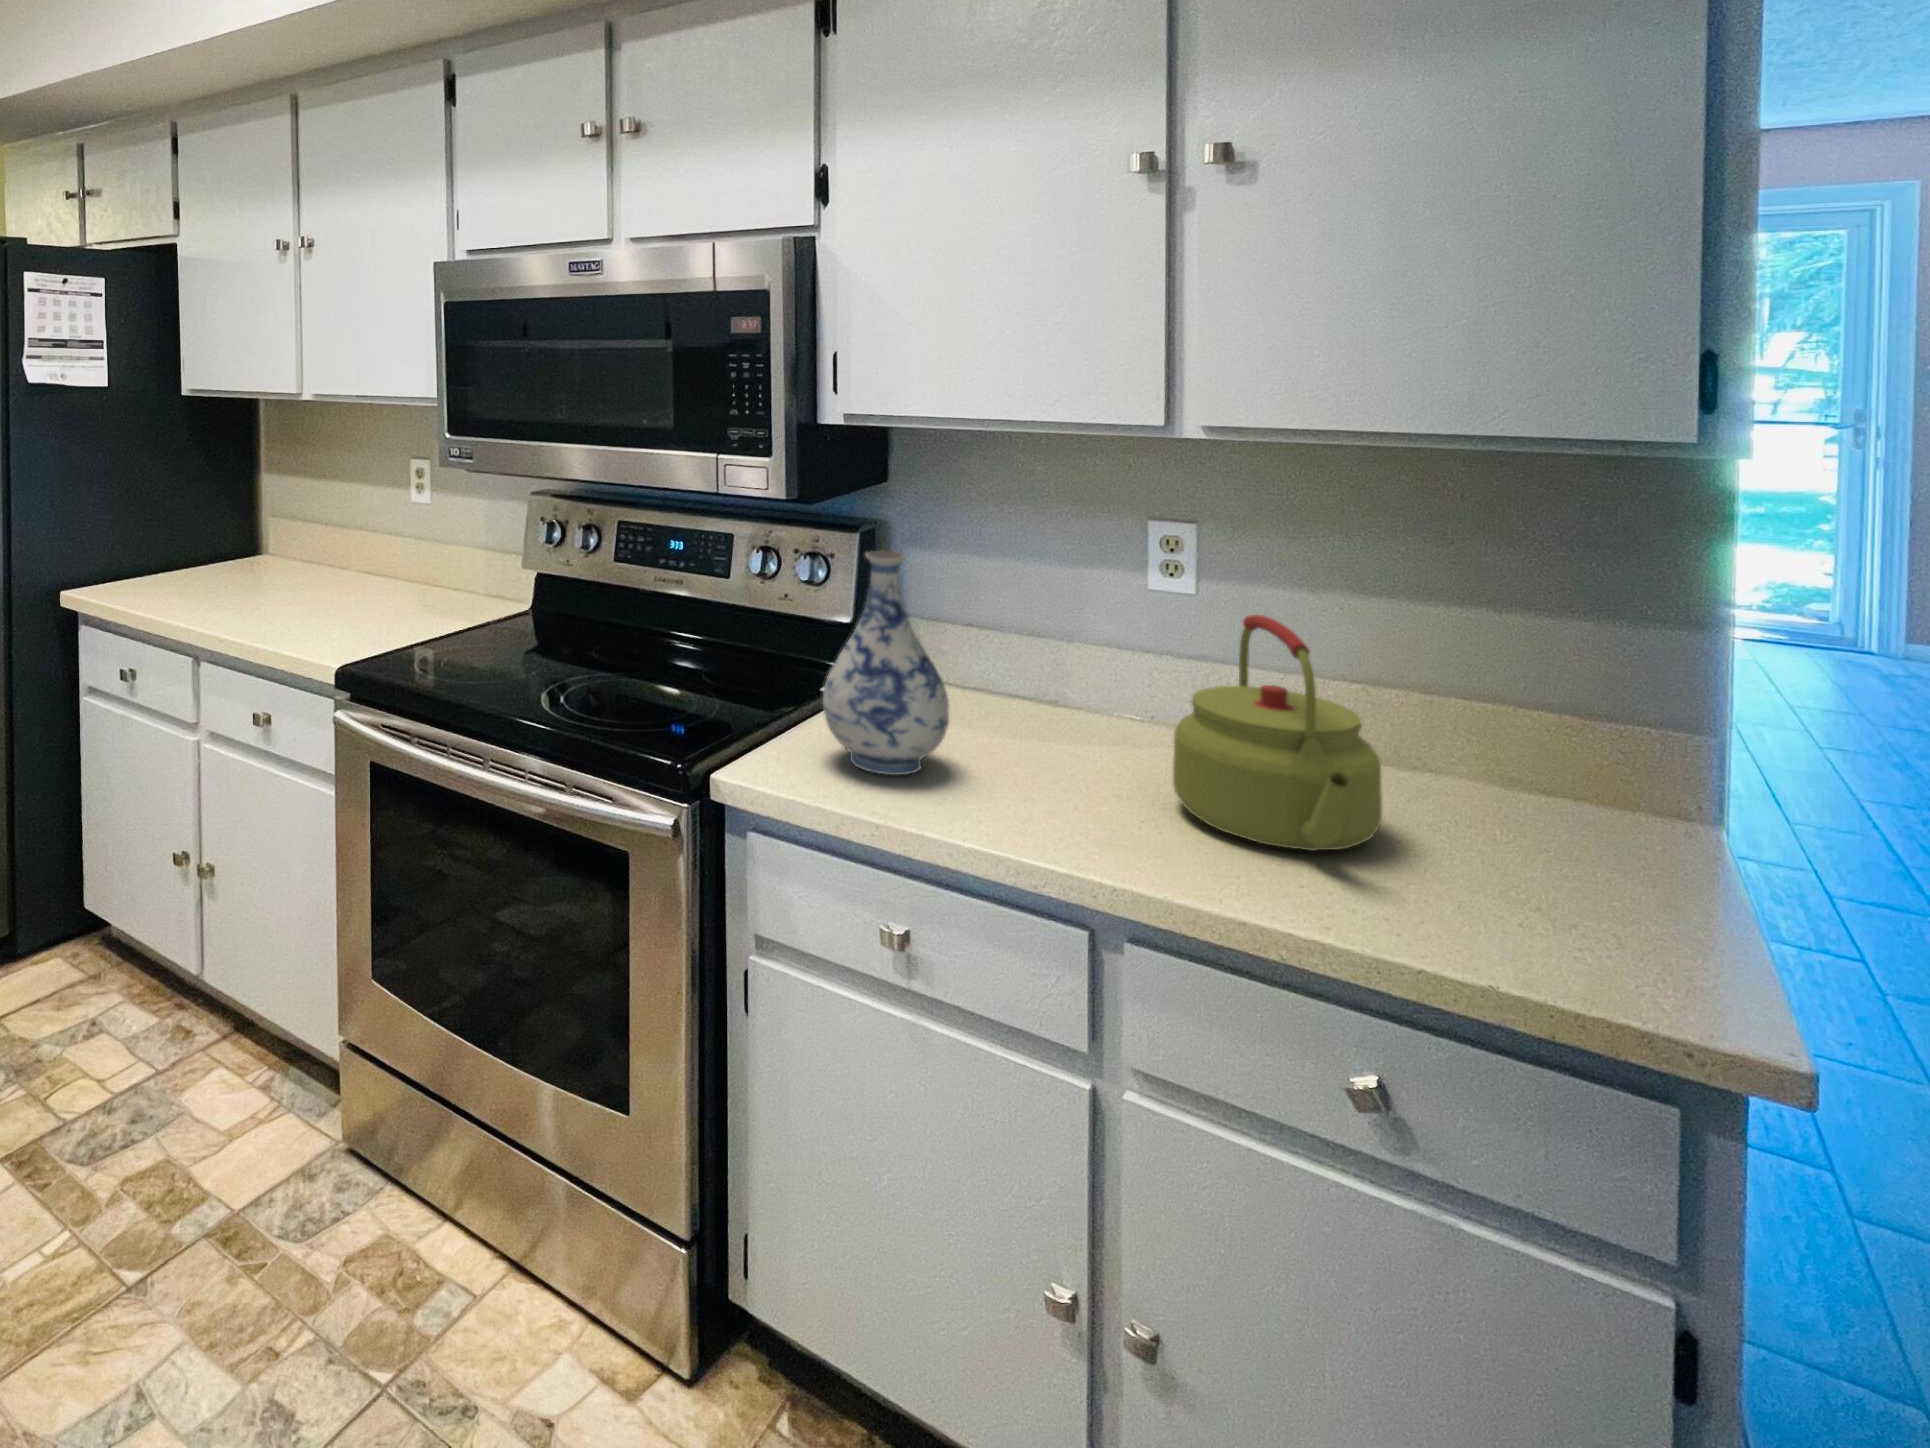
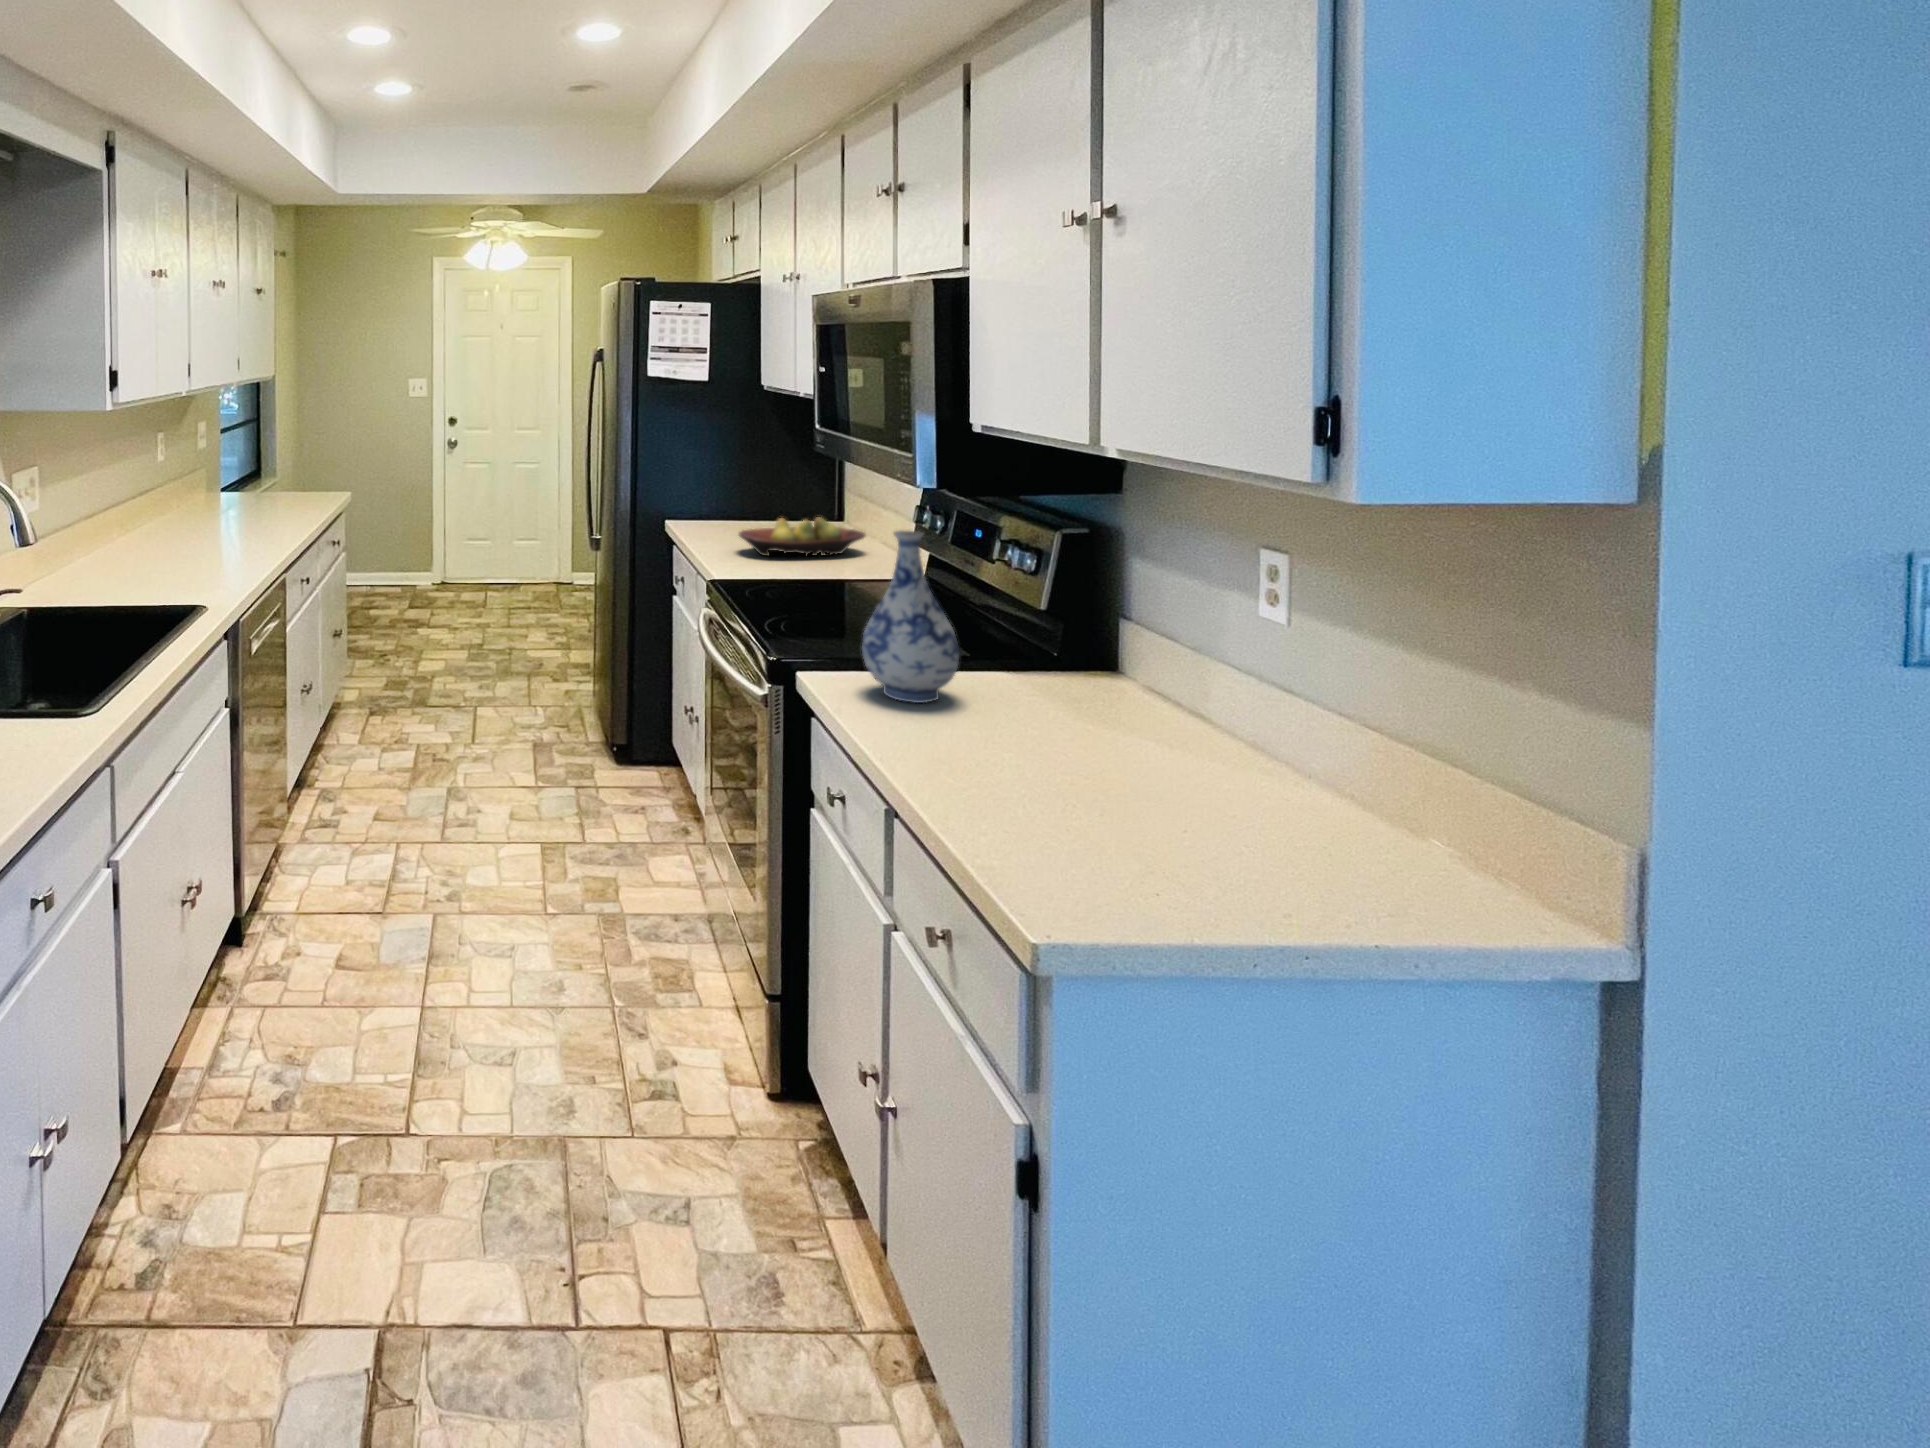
fruit bowl: none [243,552,385,616] -> present [739,517,865,556]
kettle: present [1173,615,1382,850] -> none [1011,616,1176,811]

